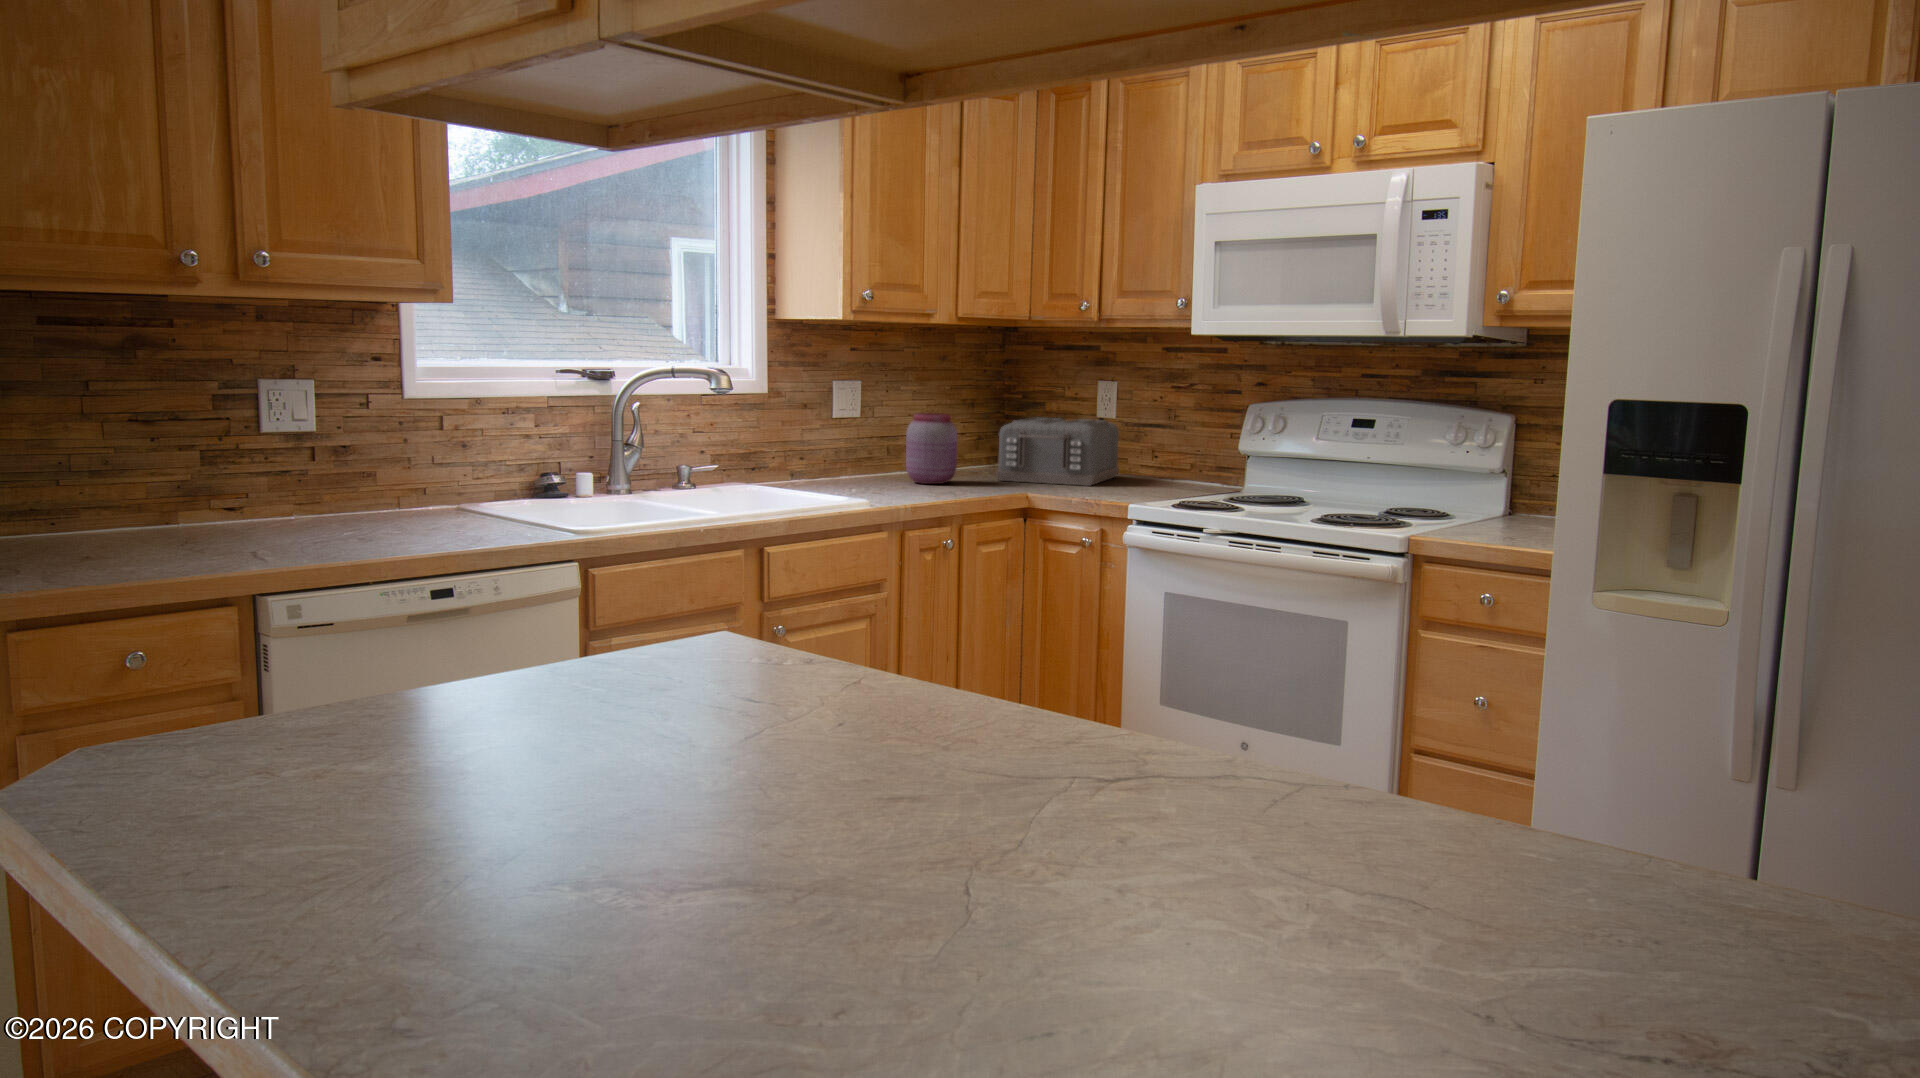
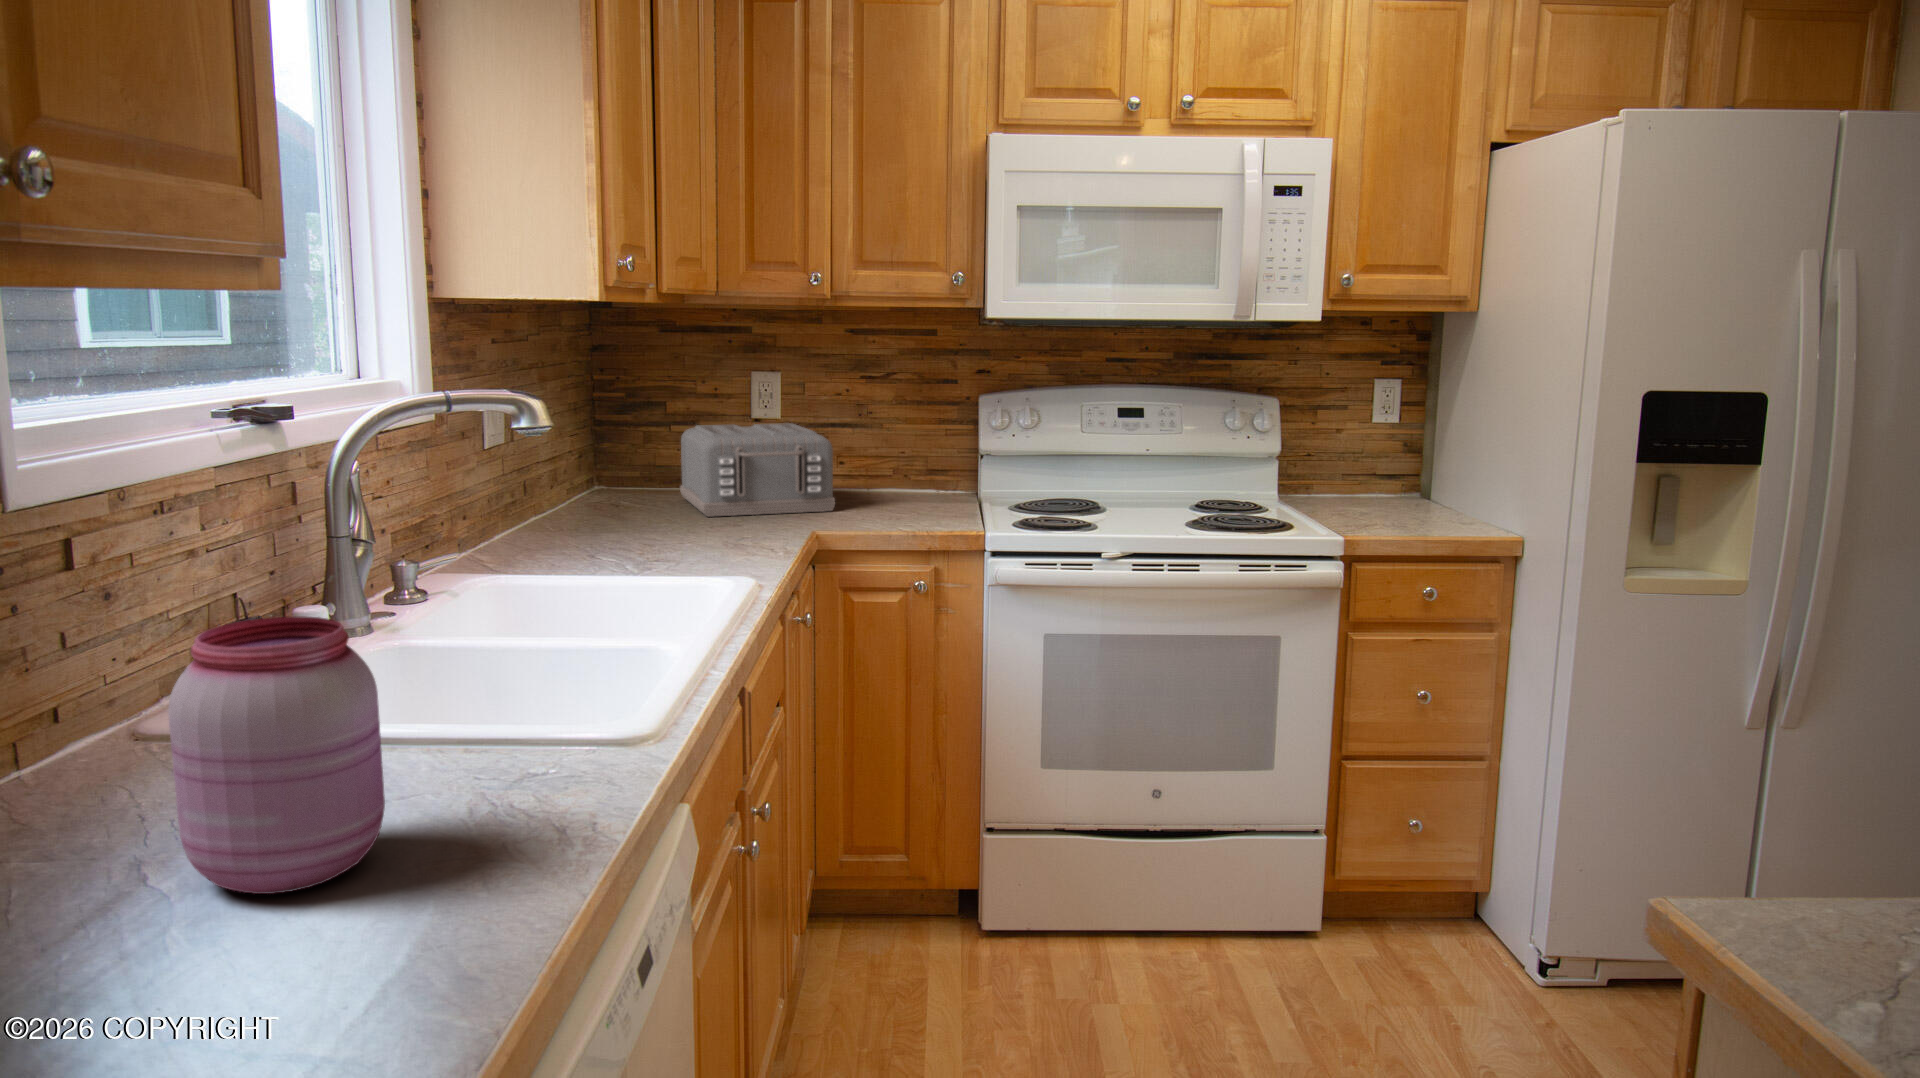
jar: present [906,413,957,484] -> present [168,617,385,894]

